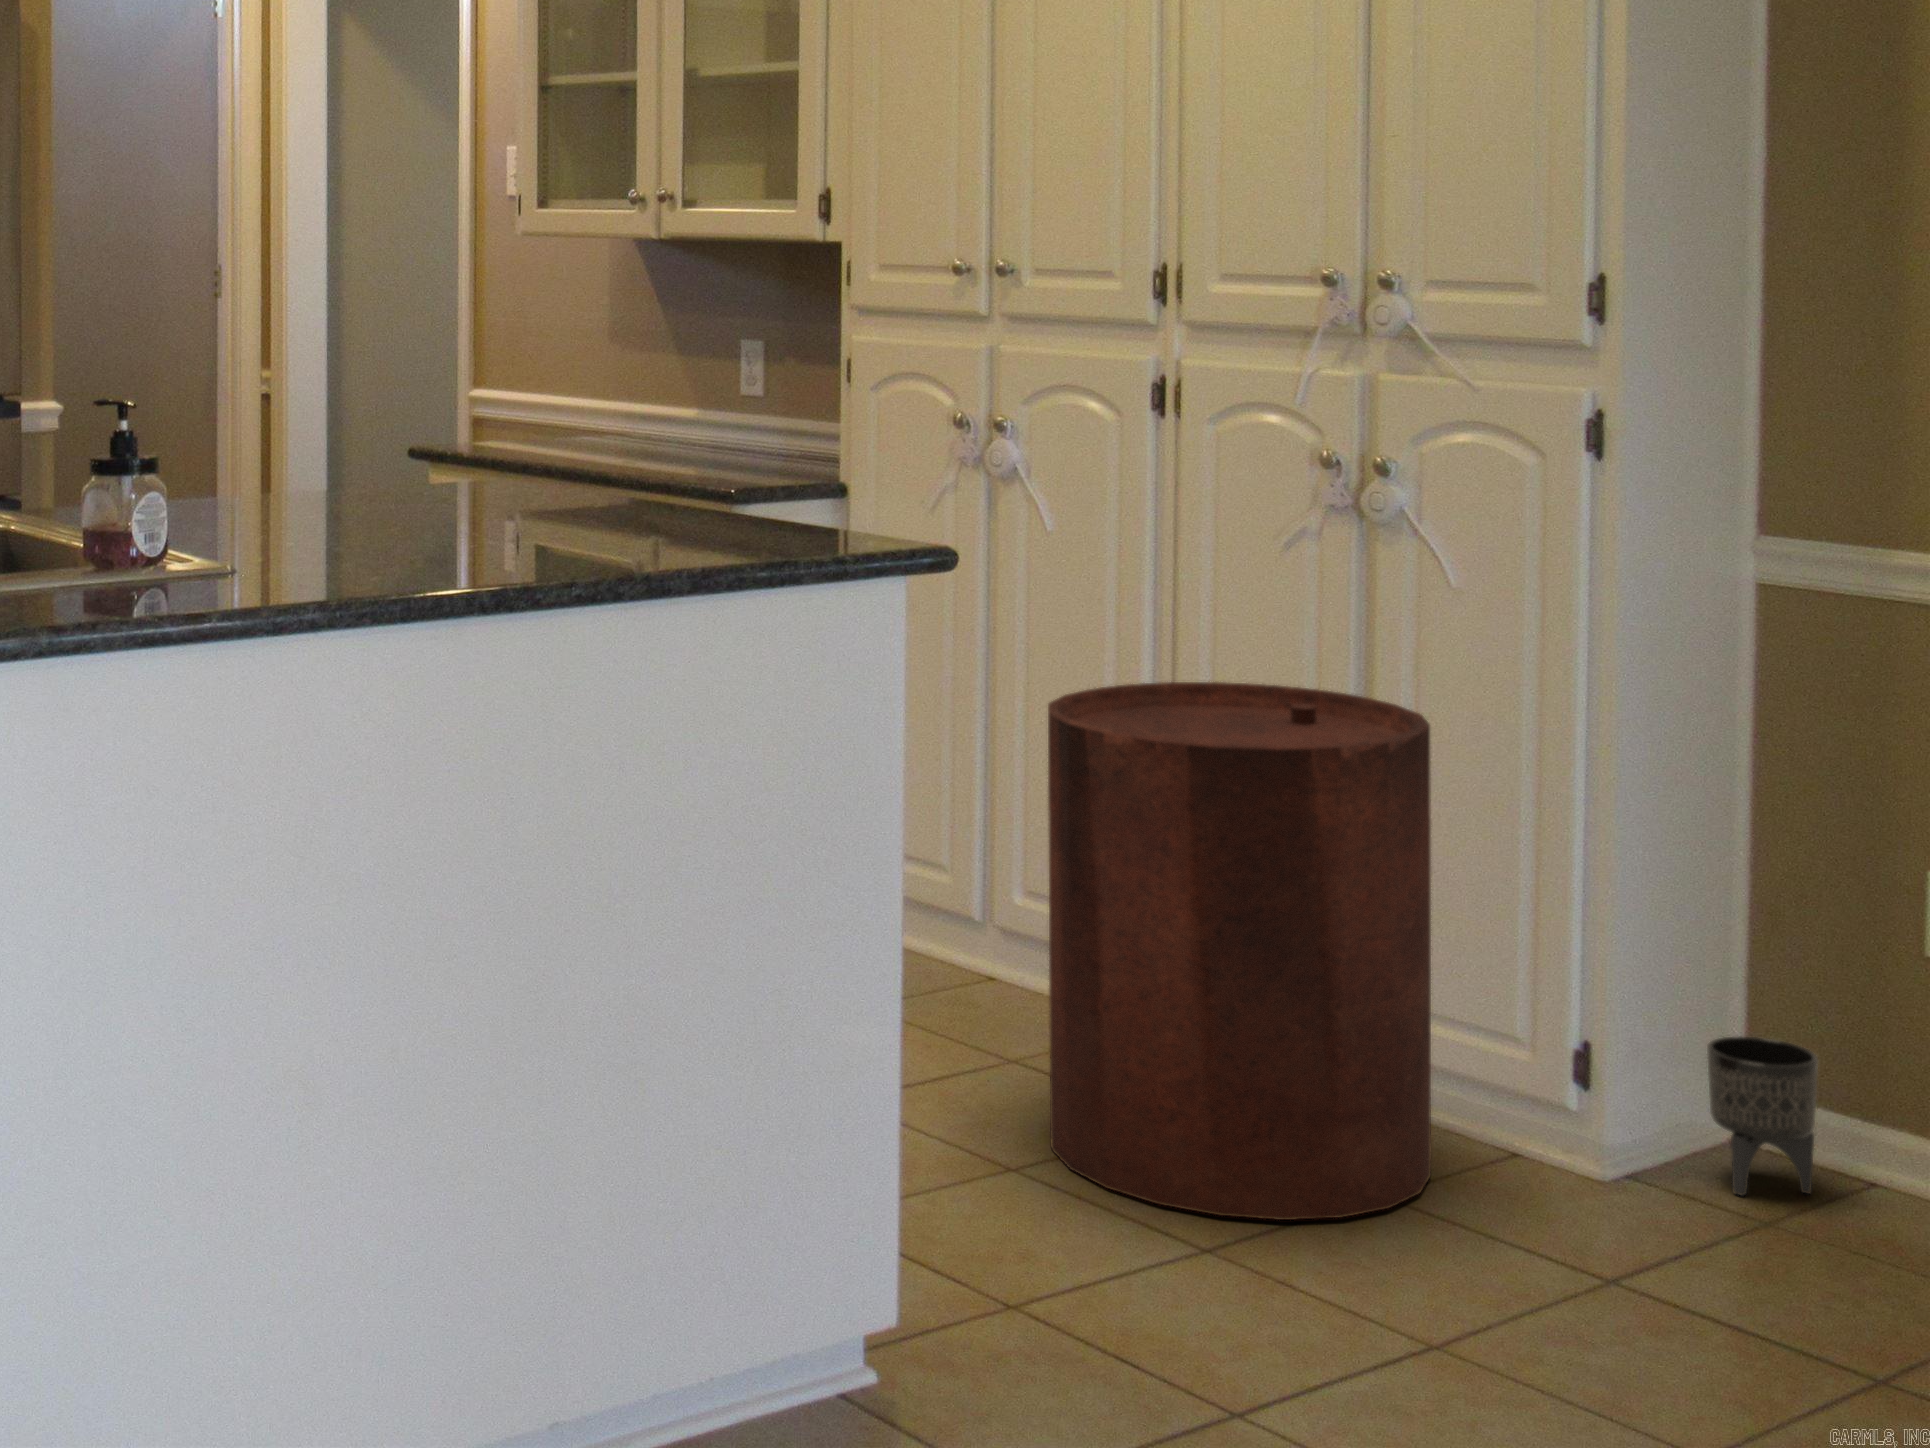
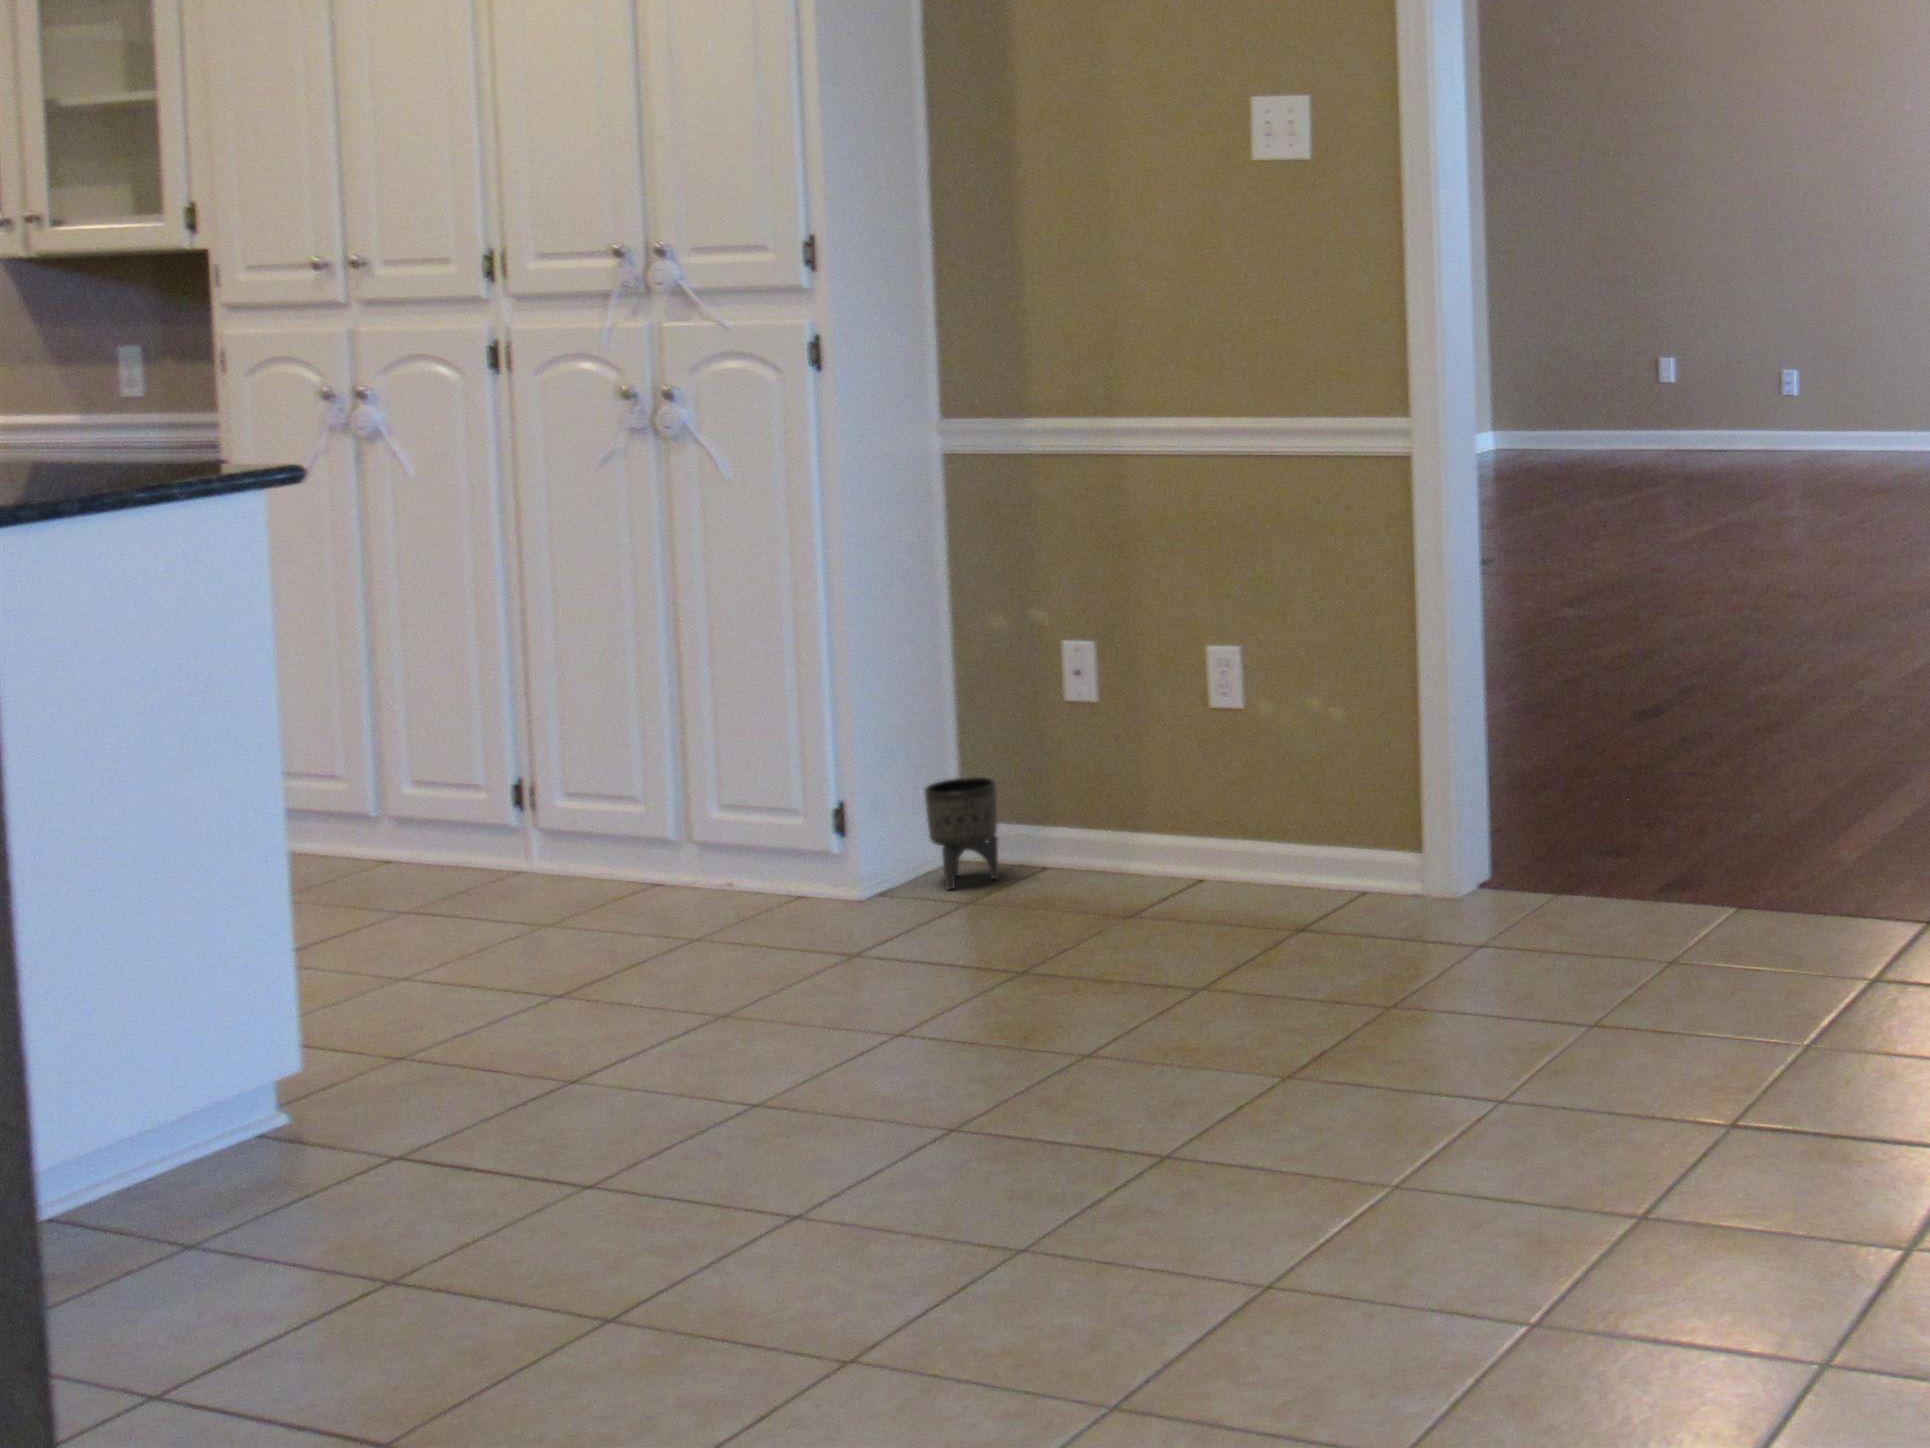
trash can: present [1048,682,1431,1220] -> none [400,572,731,985]

